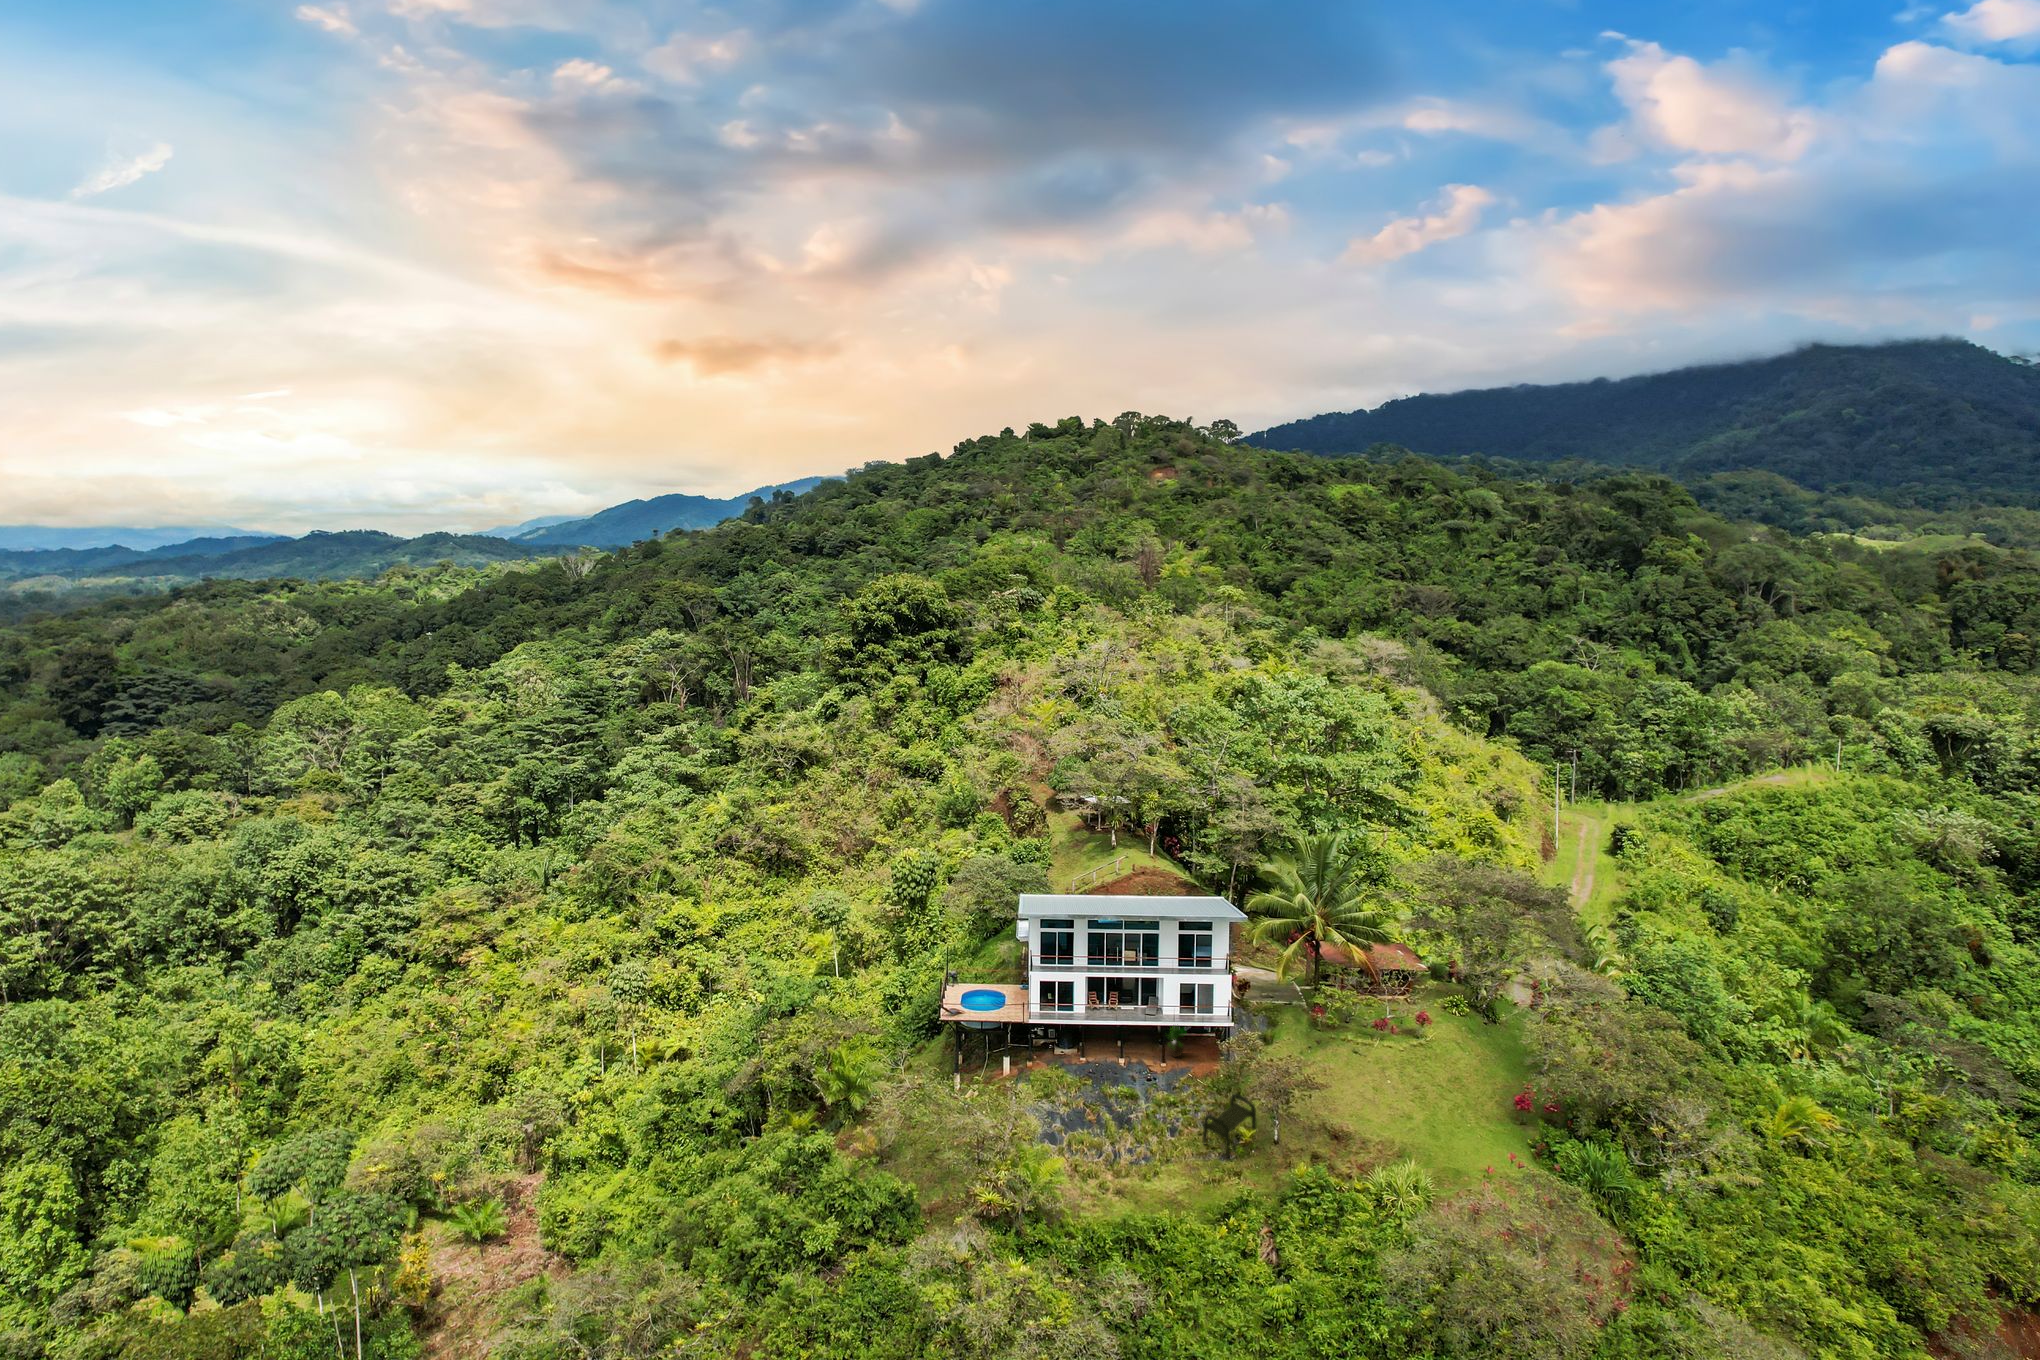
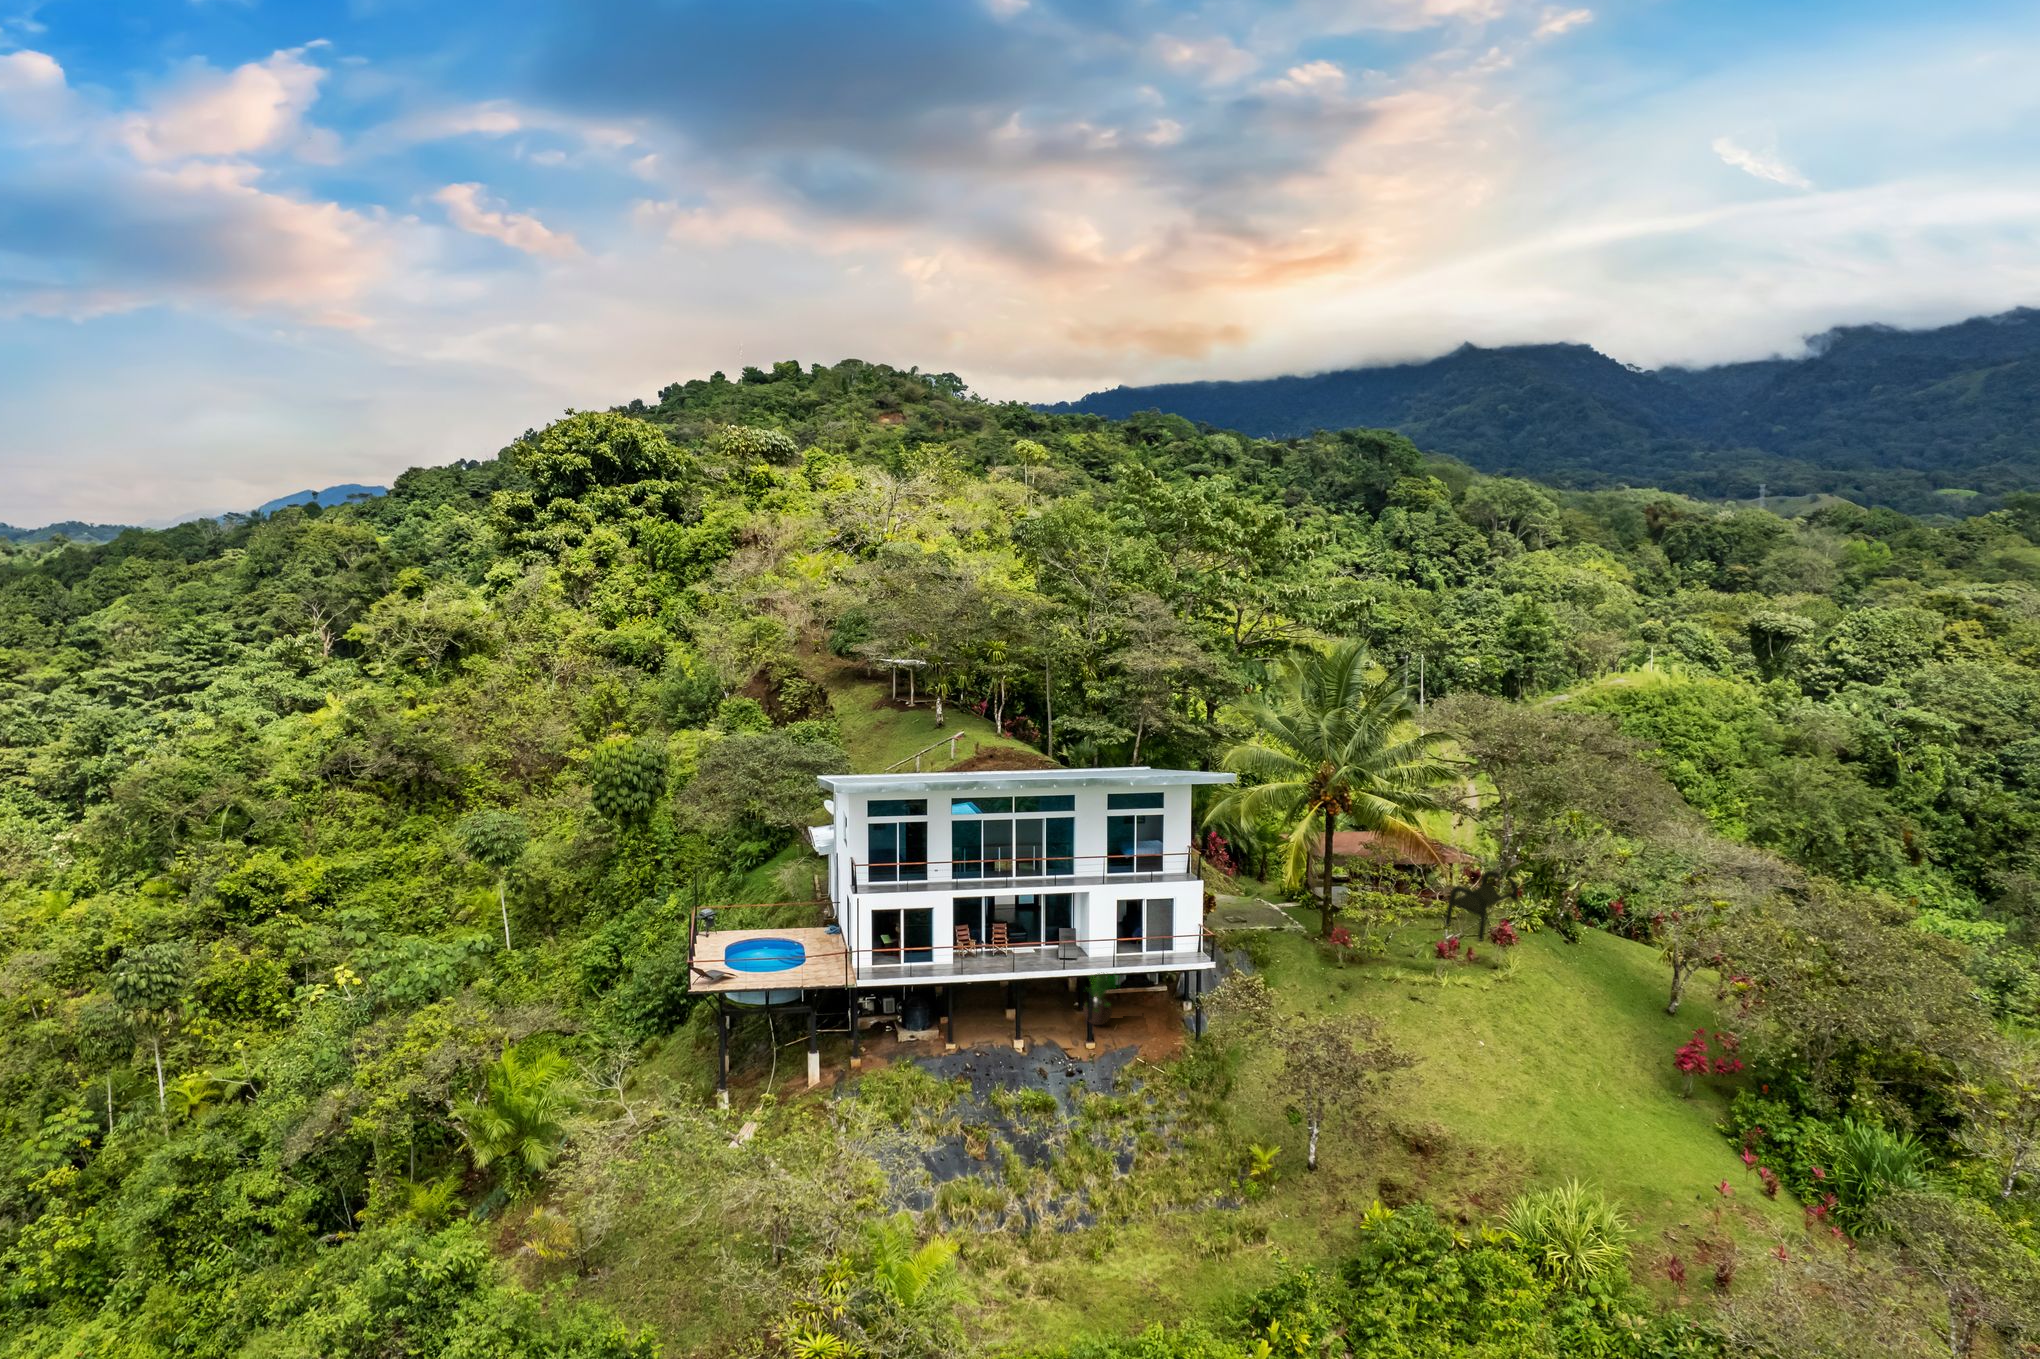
bench: present [1203,1094,1257,1158] -> present [1445,871,1518,941]

